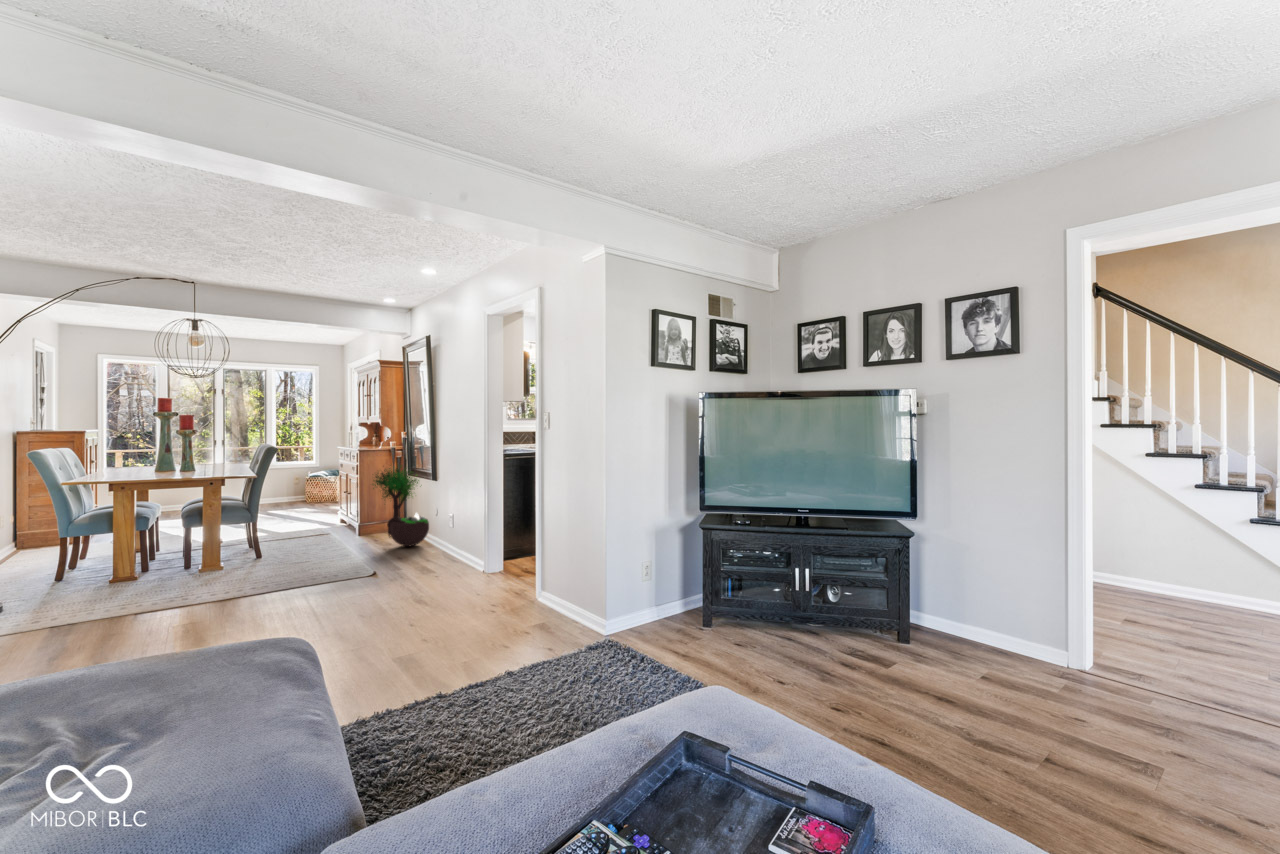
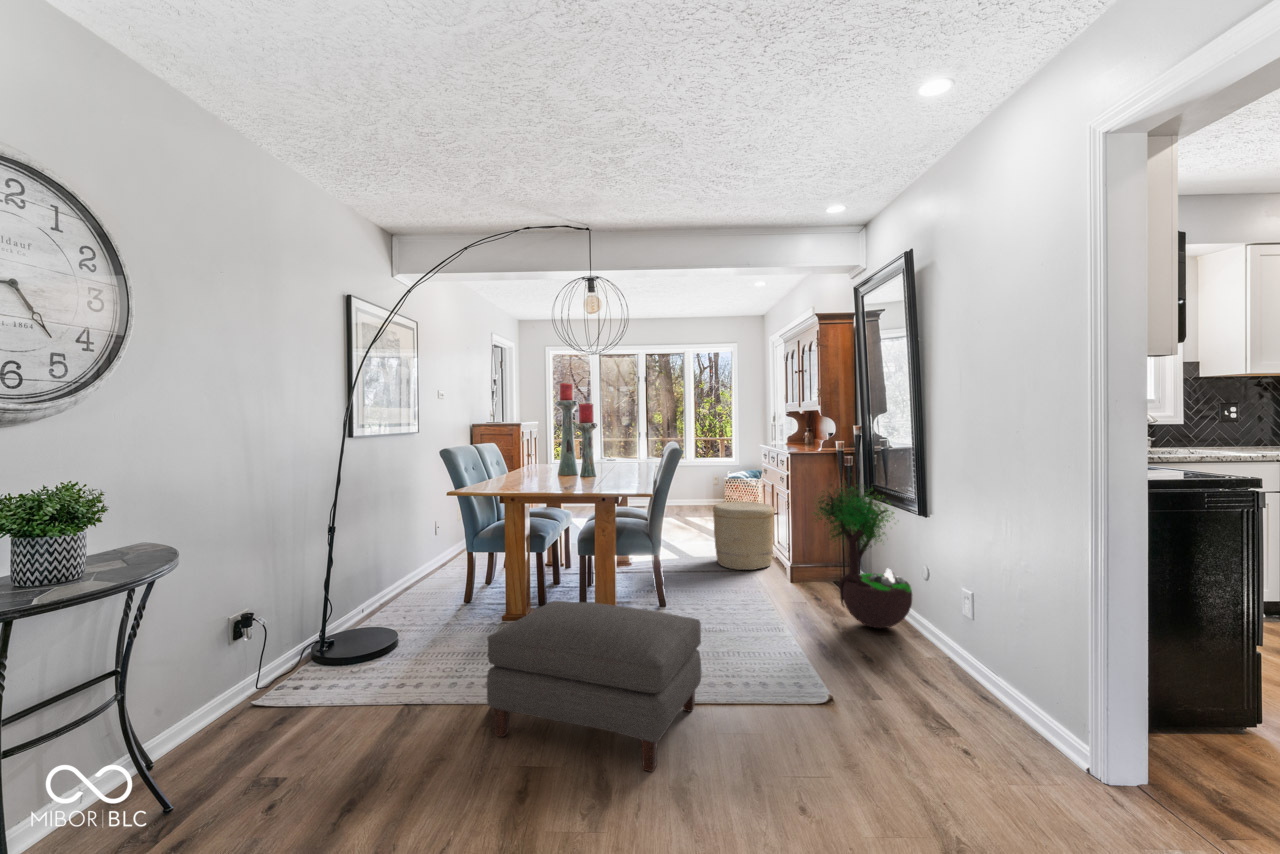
woven basket: none [298,487,348,534] -> present [713,502,775,570]
ottoman: none [155,535,301,613] -> present [487,601,701,772]

